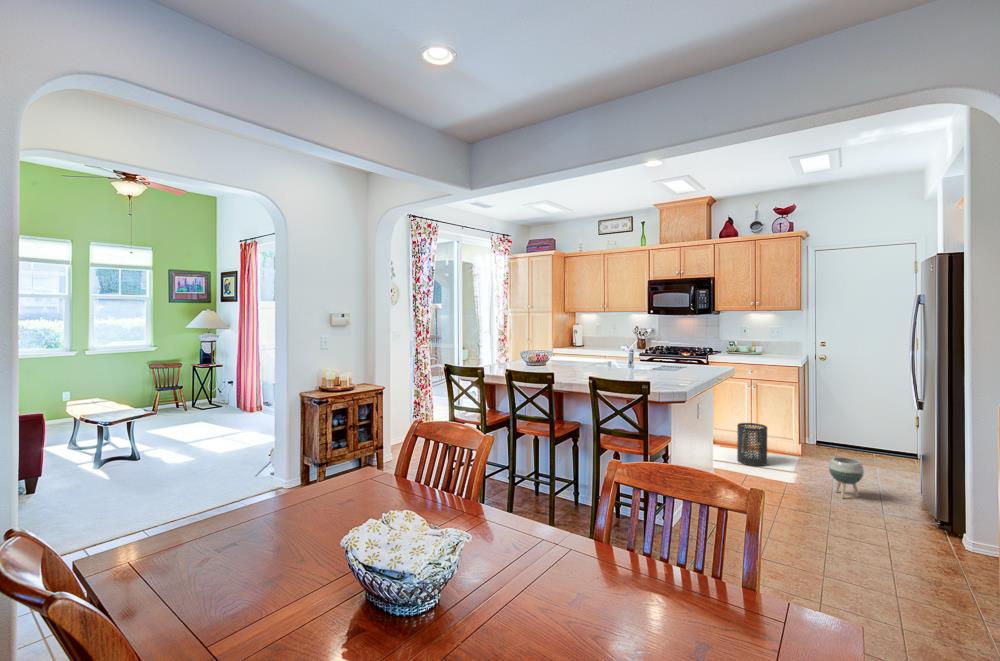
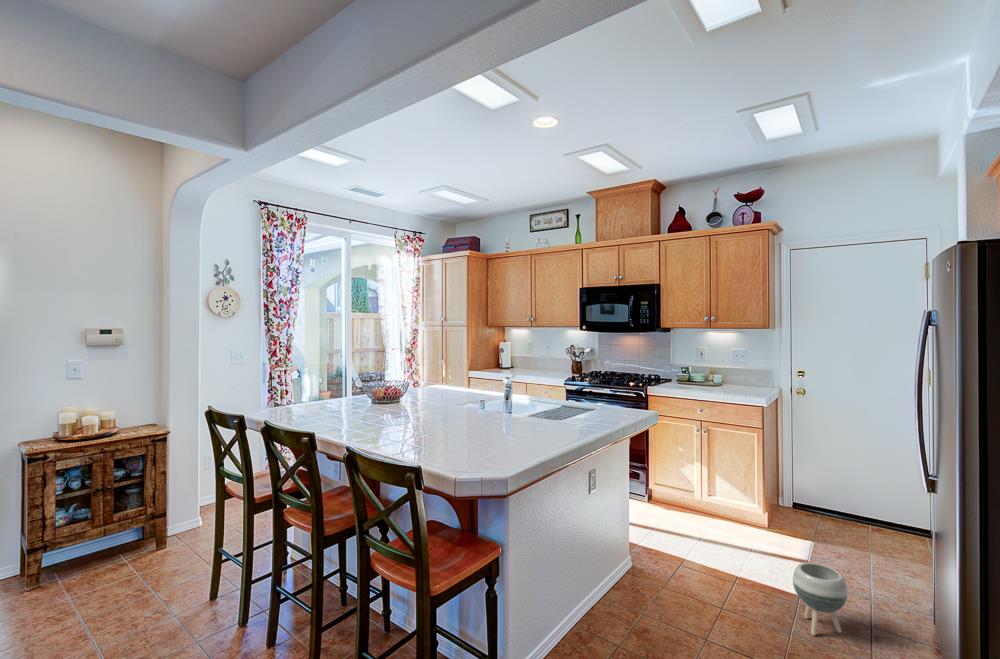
trash can: present [737,423,767,466] -> none [673,487,714,555]

